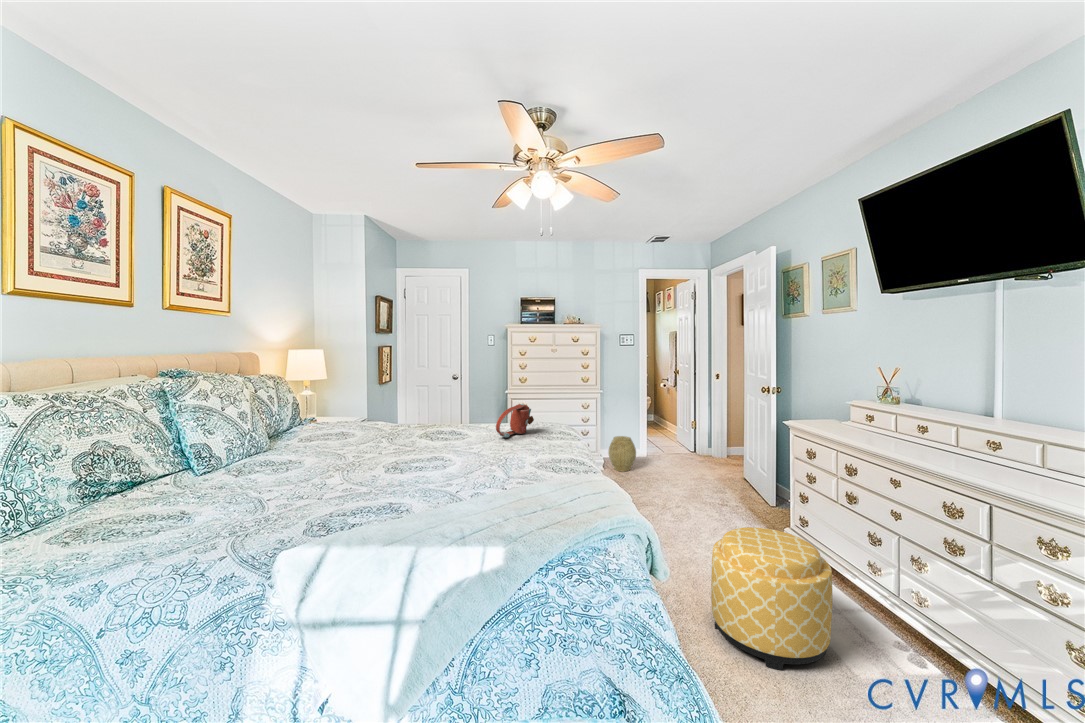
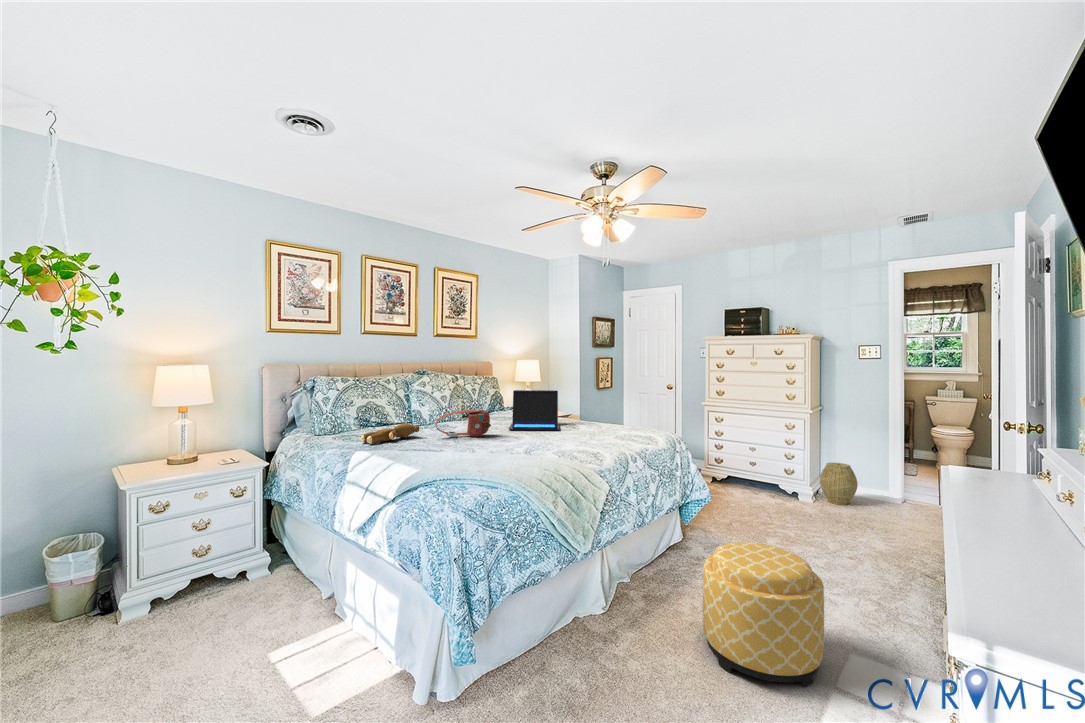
laptop: none [370,390,462,454] -> present [509,390,559,431]
handbag: present [496,404,534,437] -> present [435,409,491,437]
teddy bear: none [171,474,280,537] -> present [361,424,420,444]

